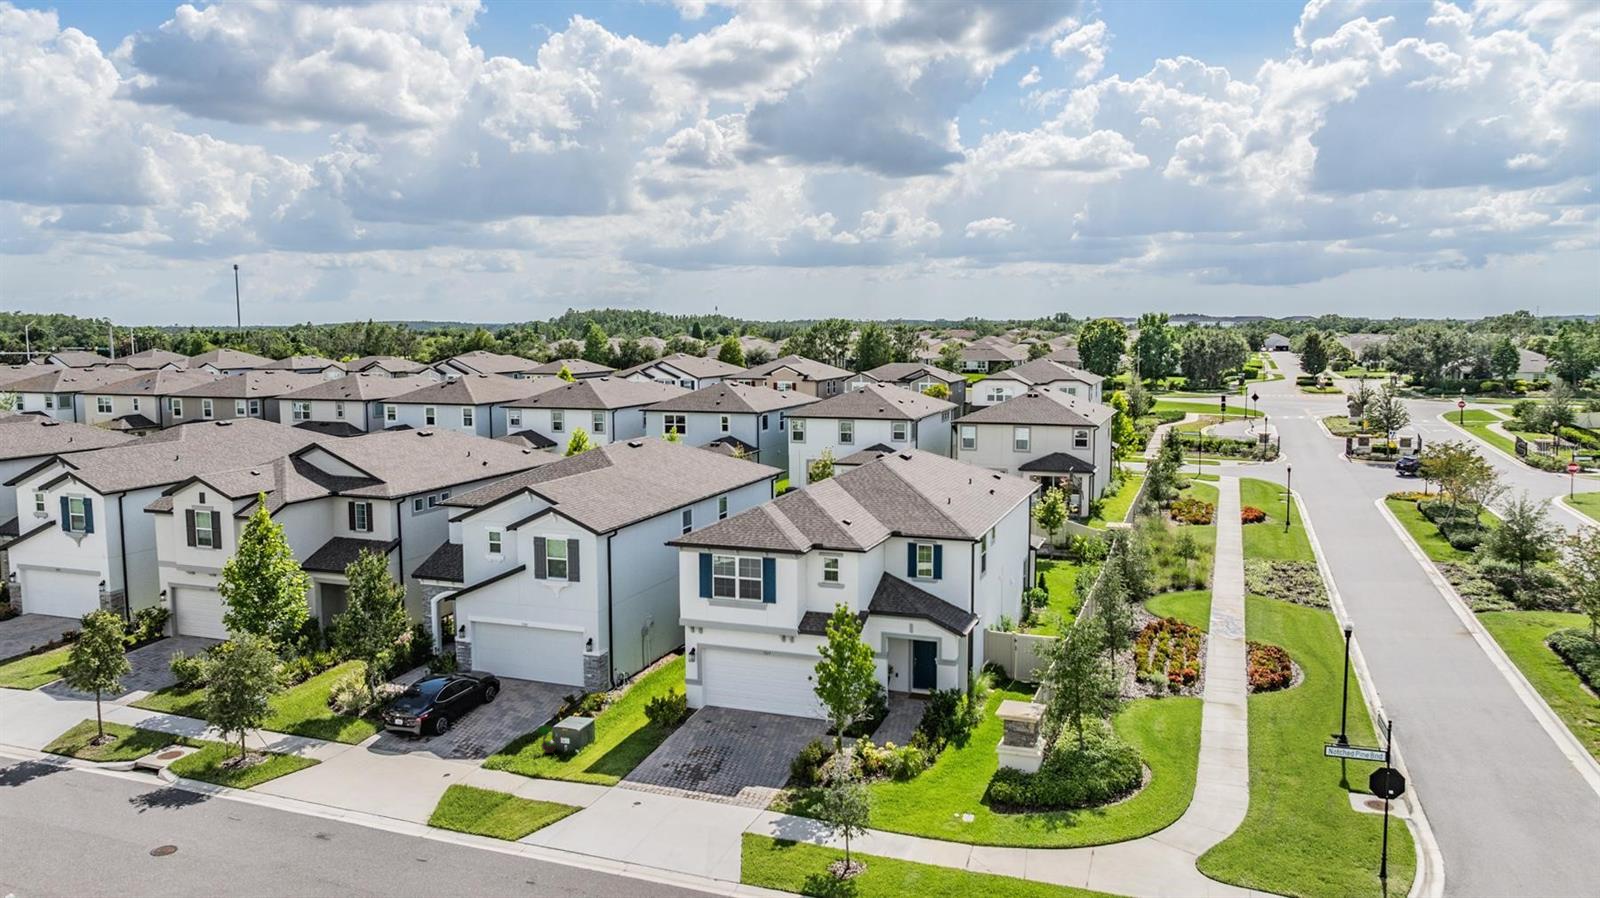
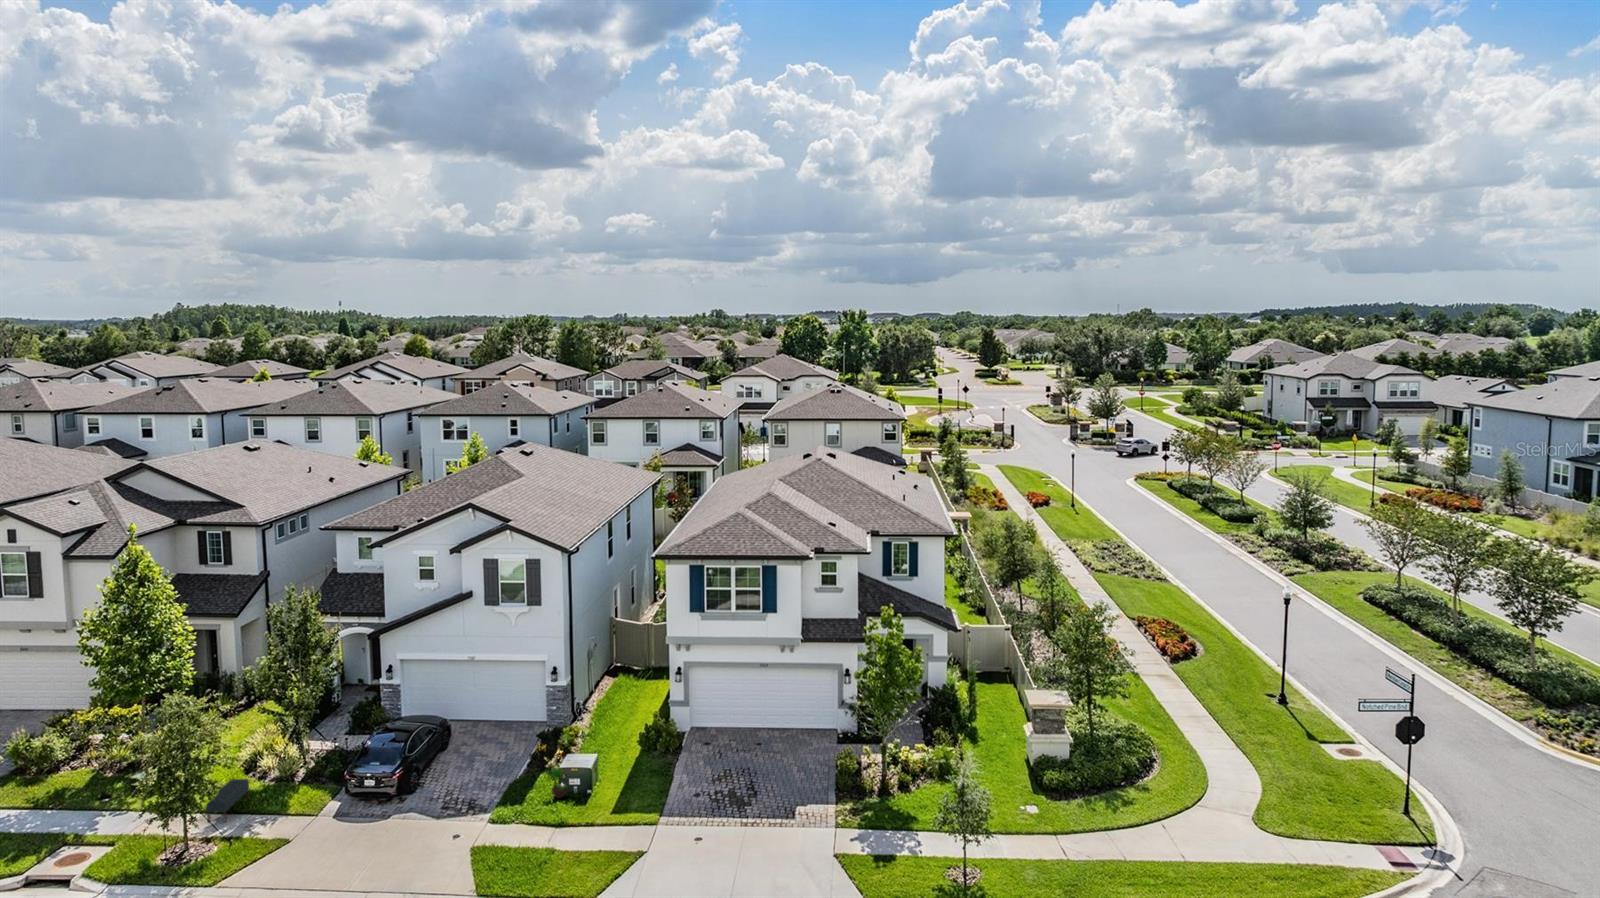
bench: none [276,706,318,740] -> present [206,779,249,822]

